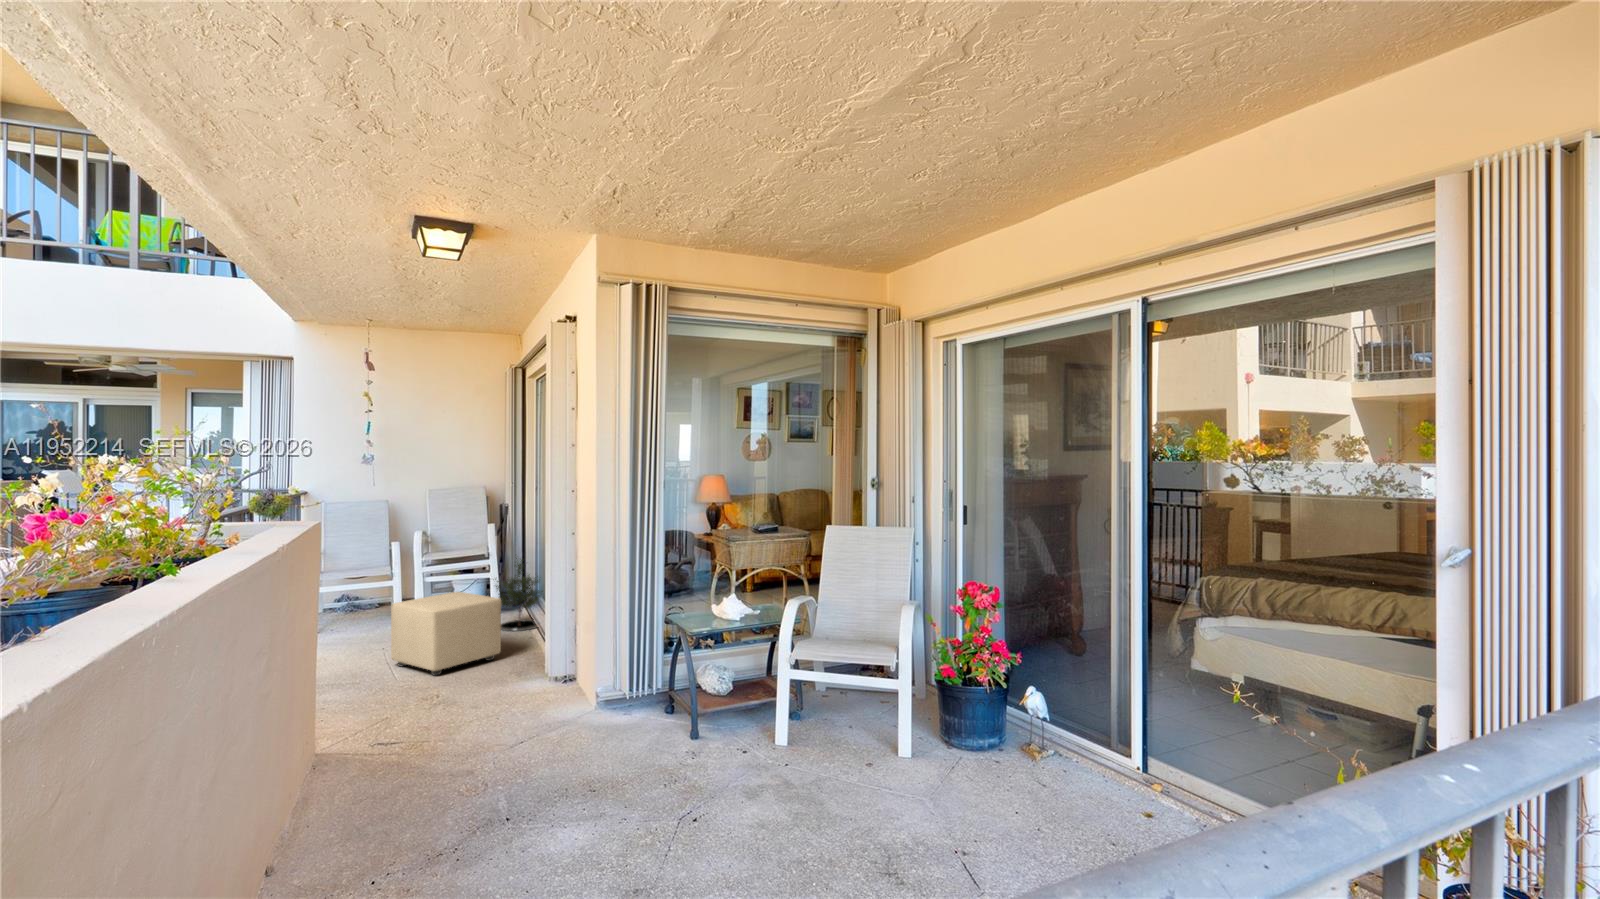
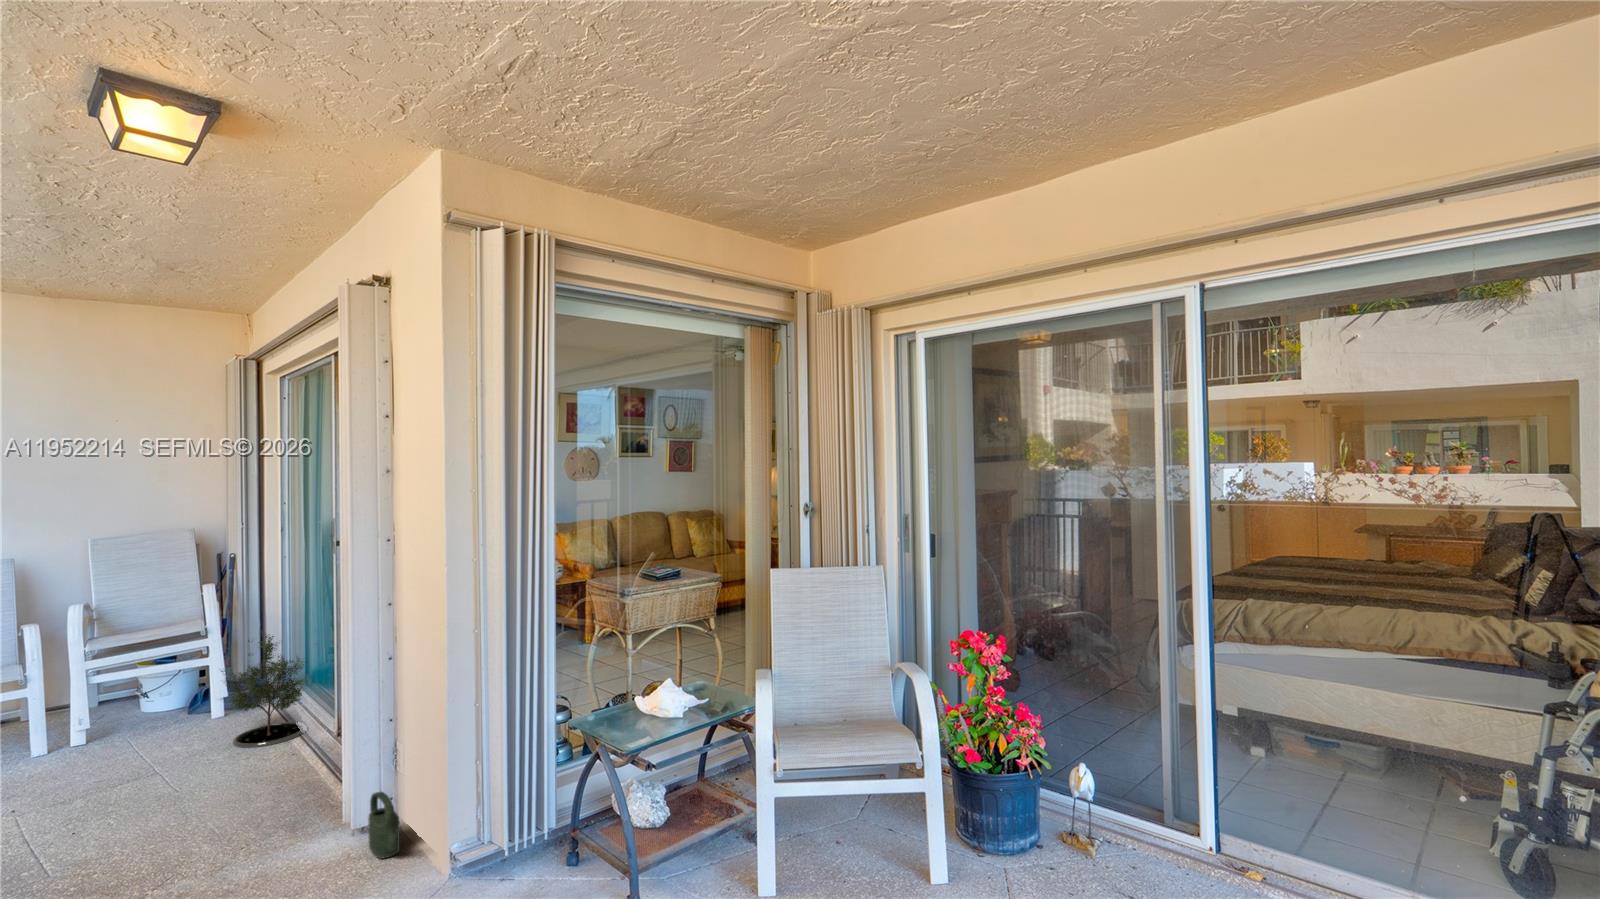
ottoman: present [391,592,501,676] -> none [35,704,252,859]
watering can: none [556,653,572,694] -> present [368,792,402,859]

